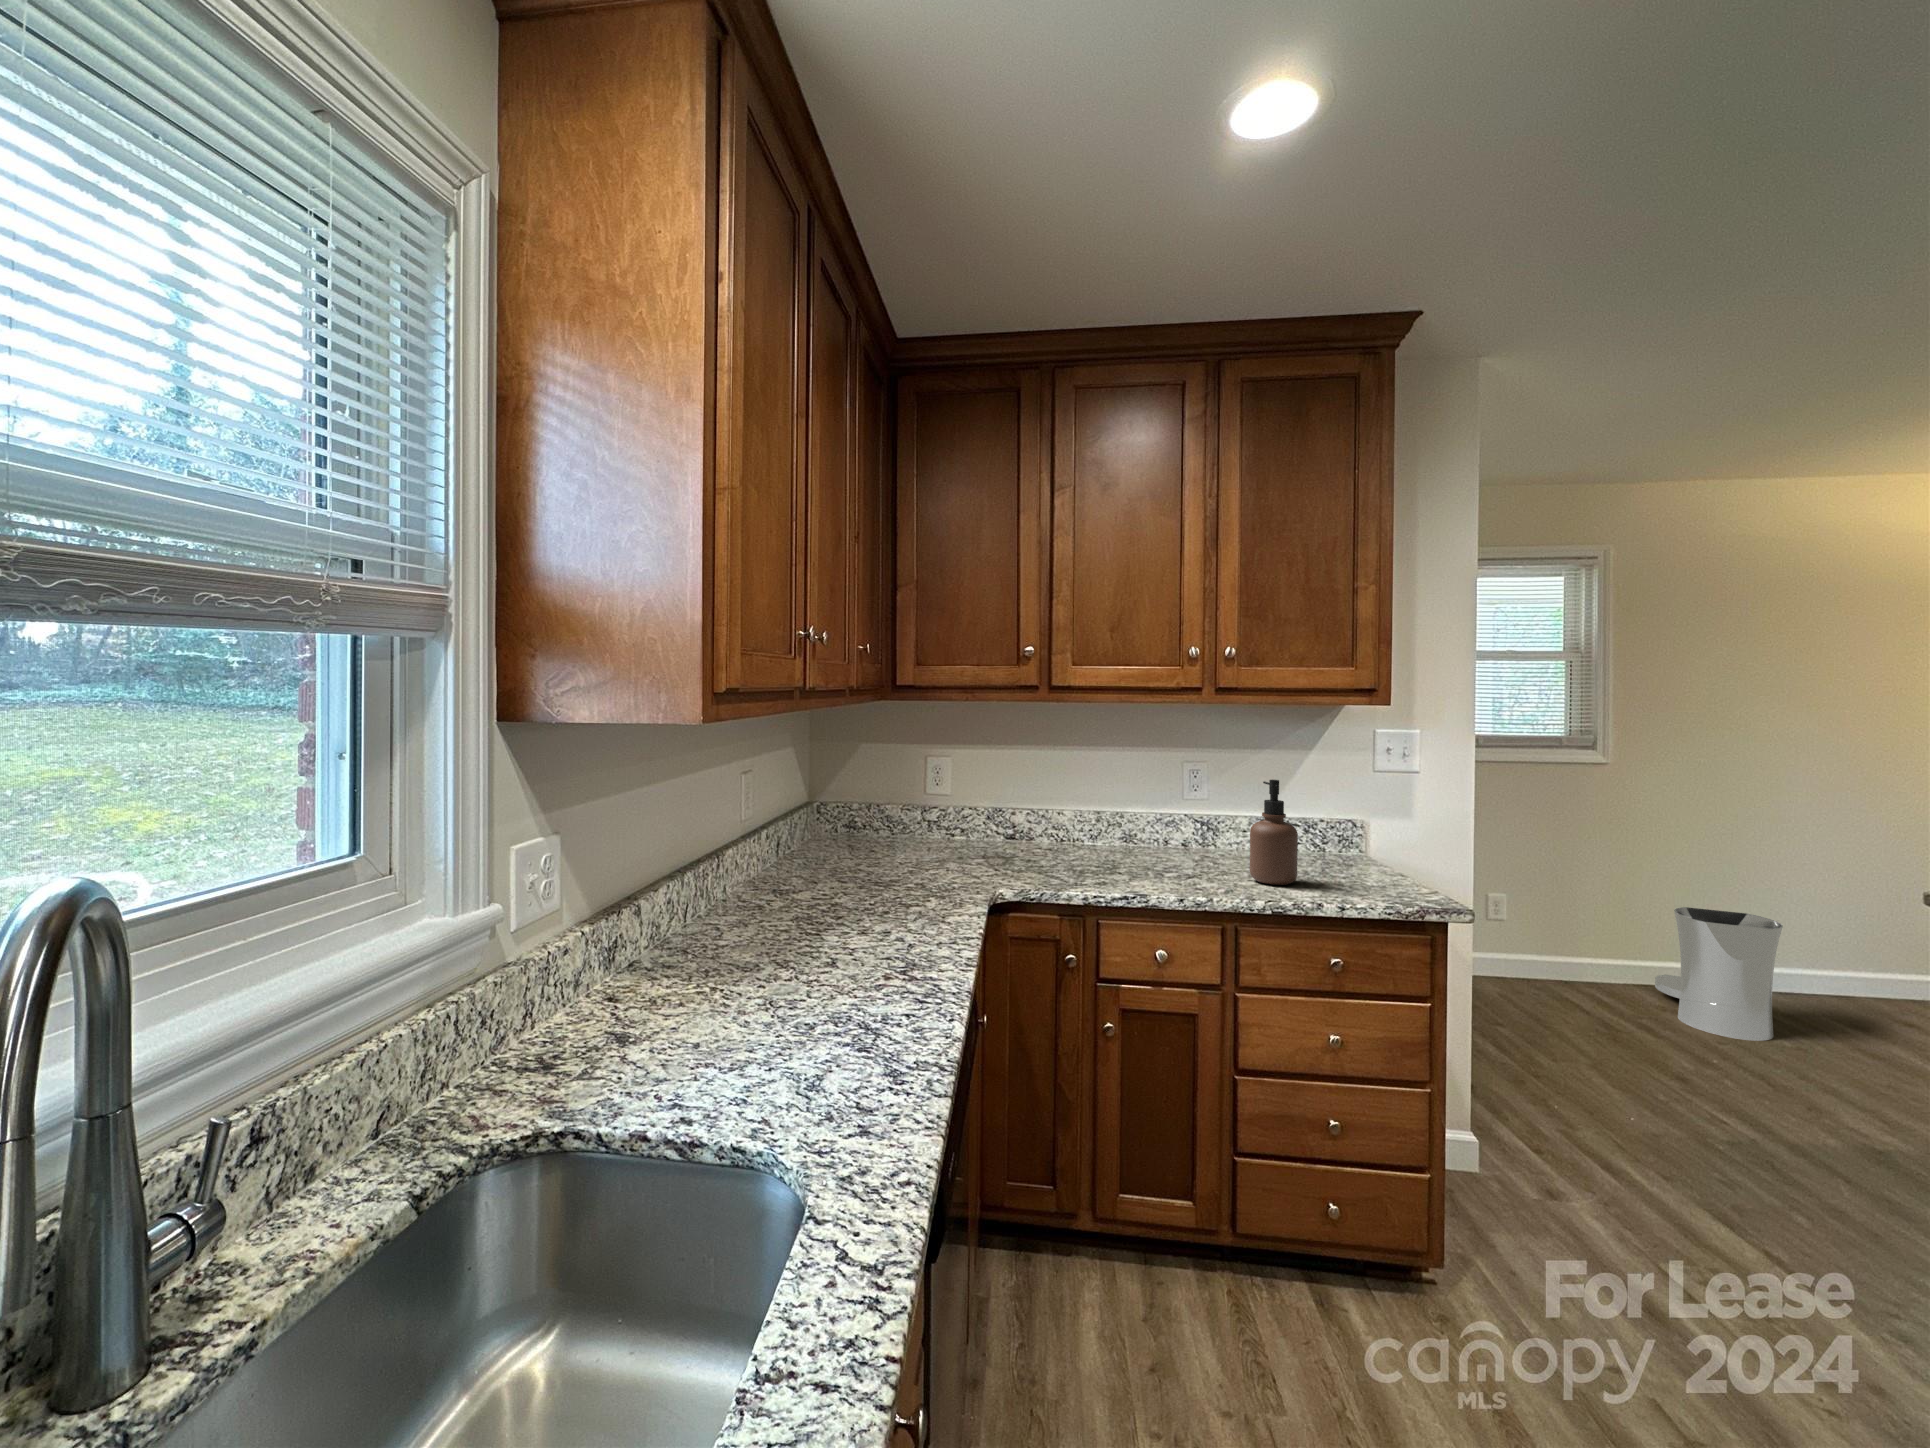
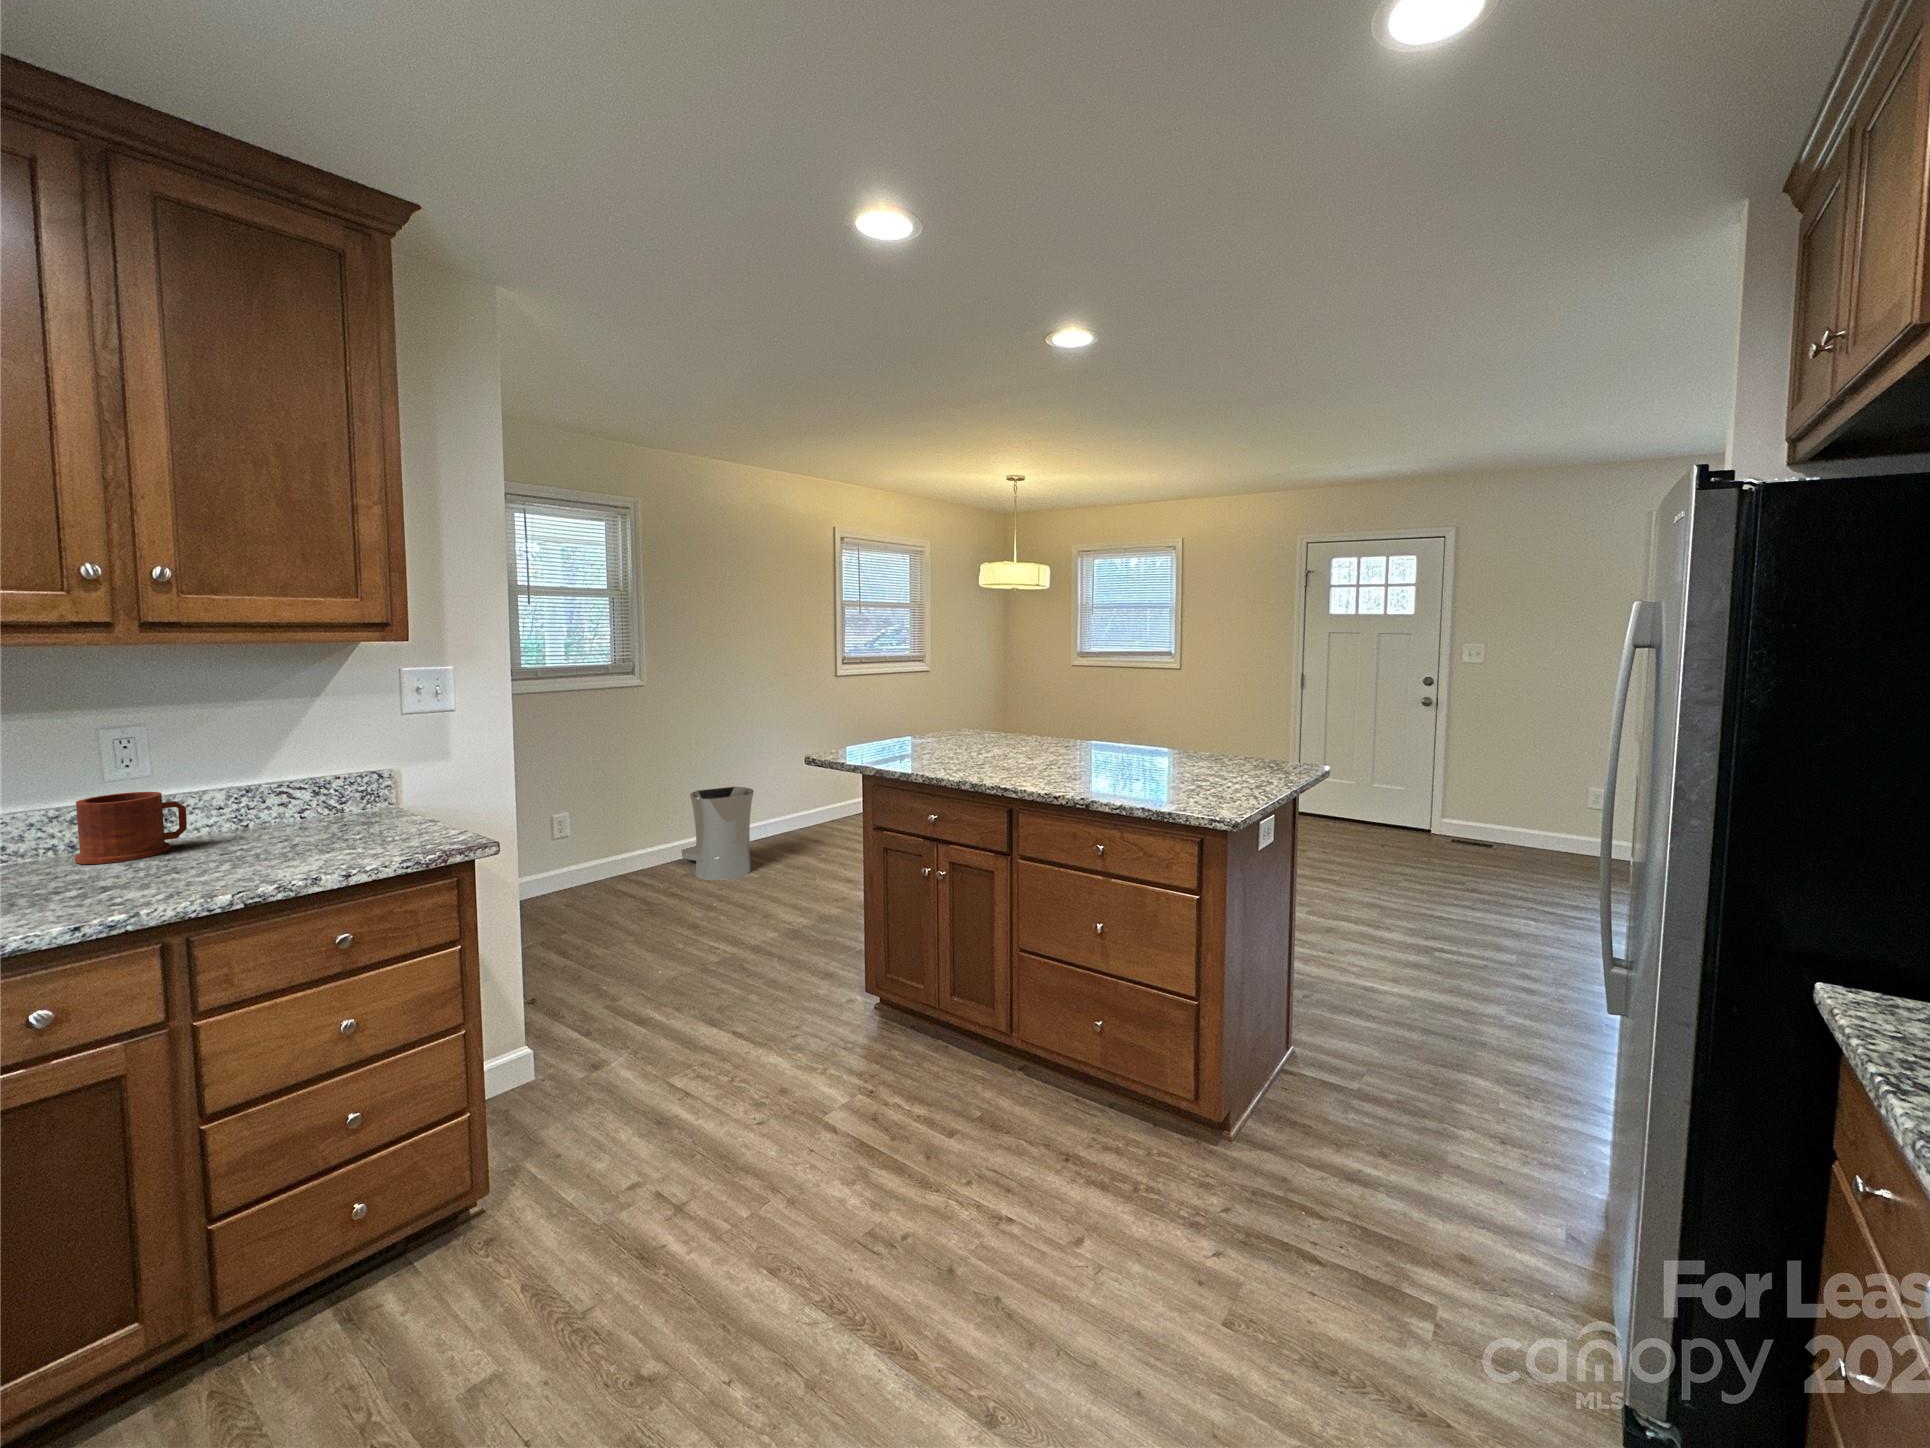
soap dispenser: present [1250,780,1298,885] -> none [210,739,289,870]
mug: none [1168,810,1227,860] -> present [75,792,187,864]

